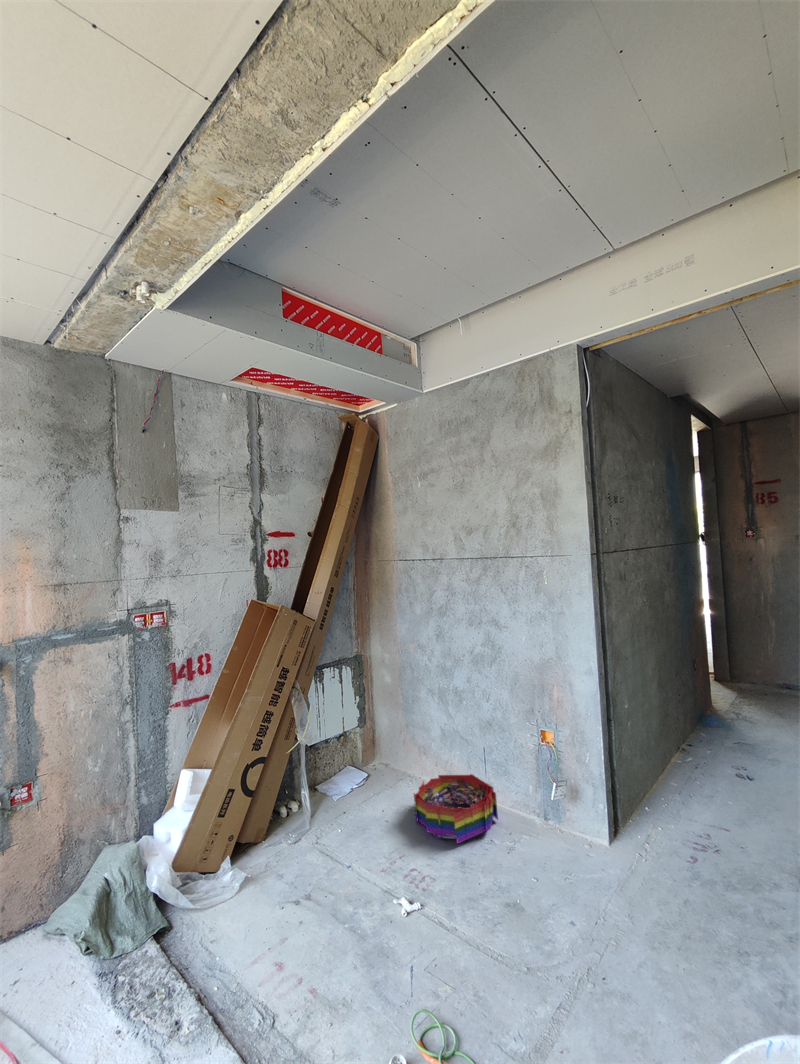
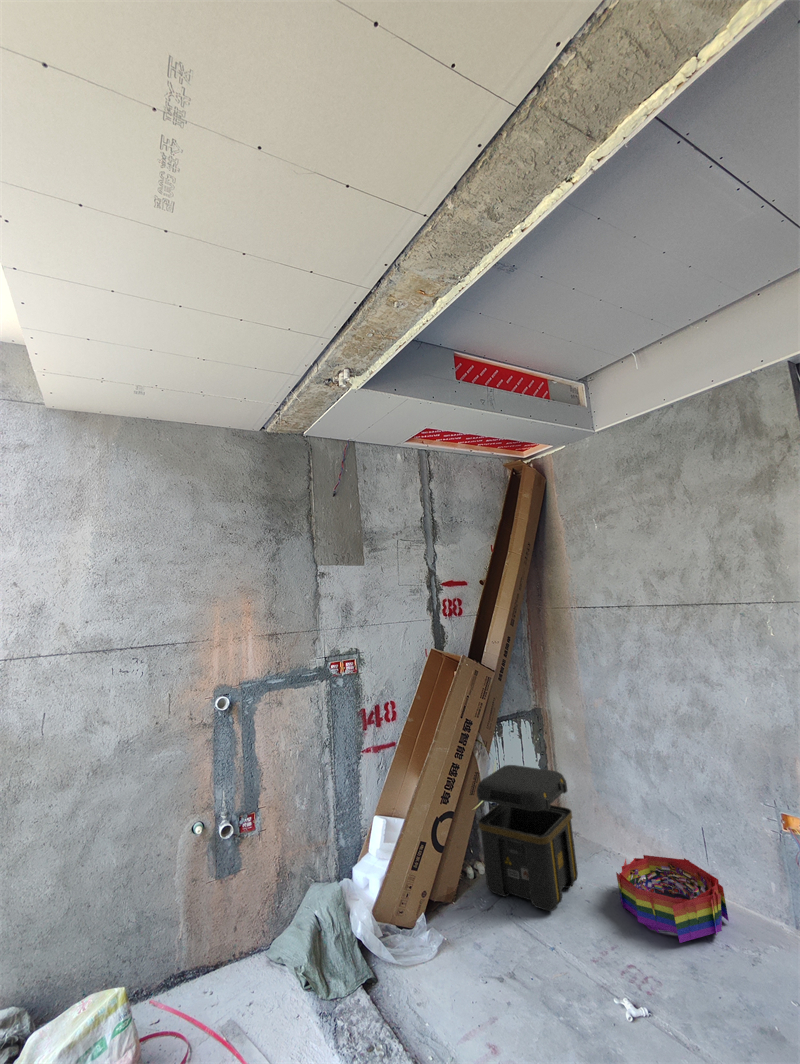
toolbox: none [292,708,383,835] -> present [477,765,578,911]

